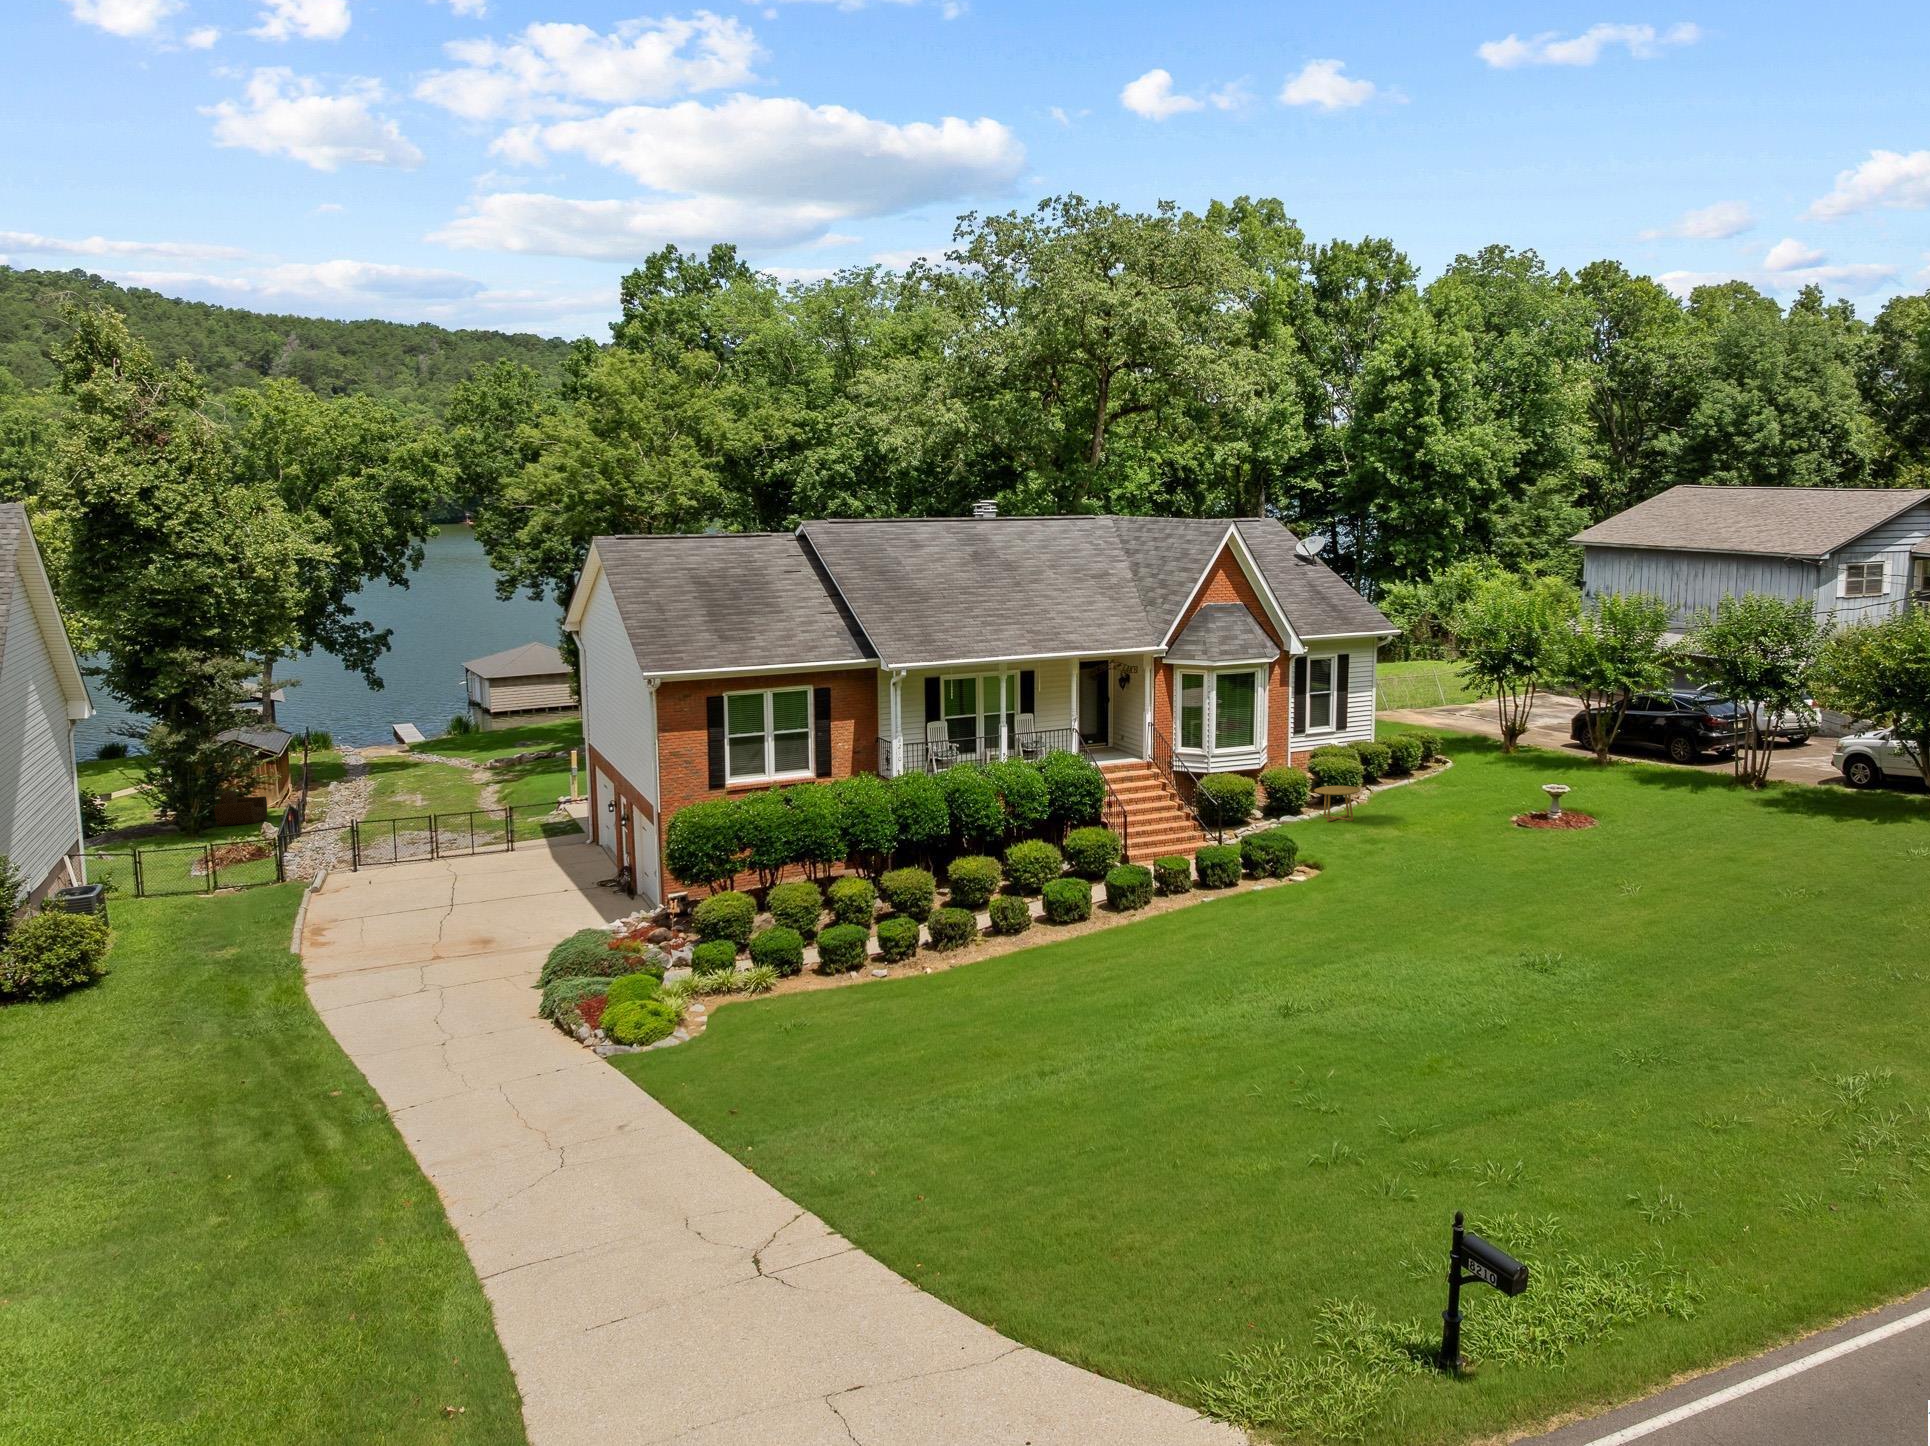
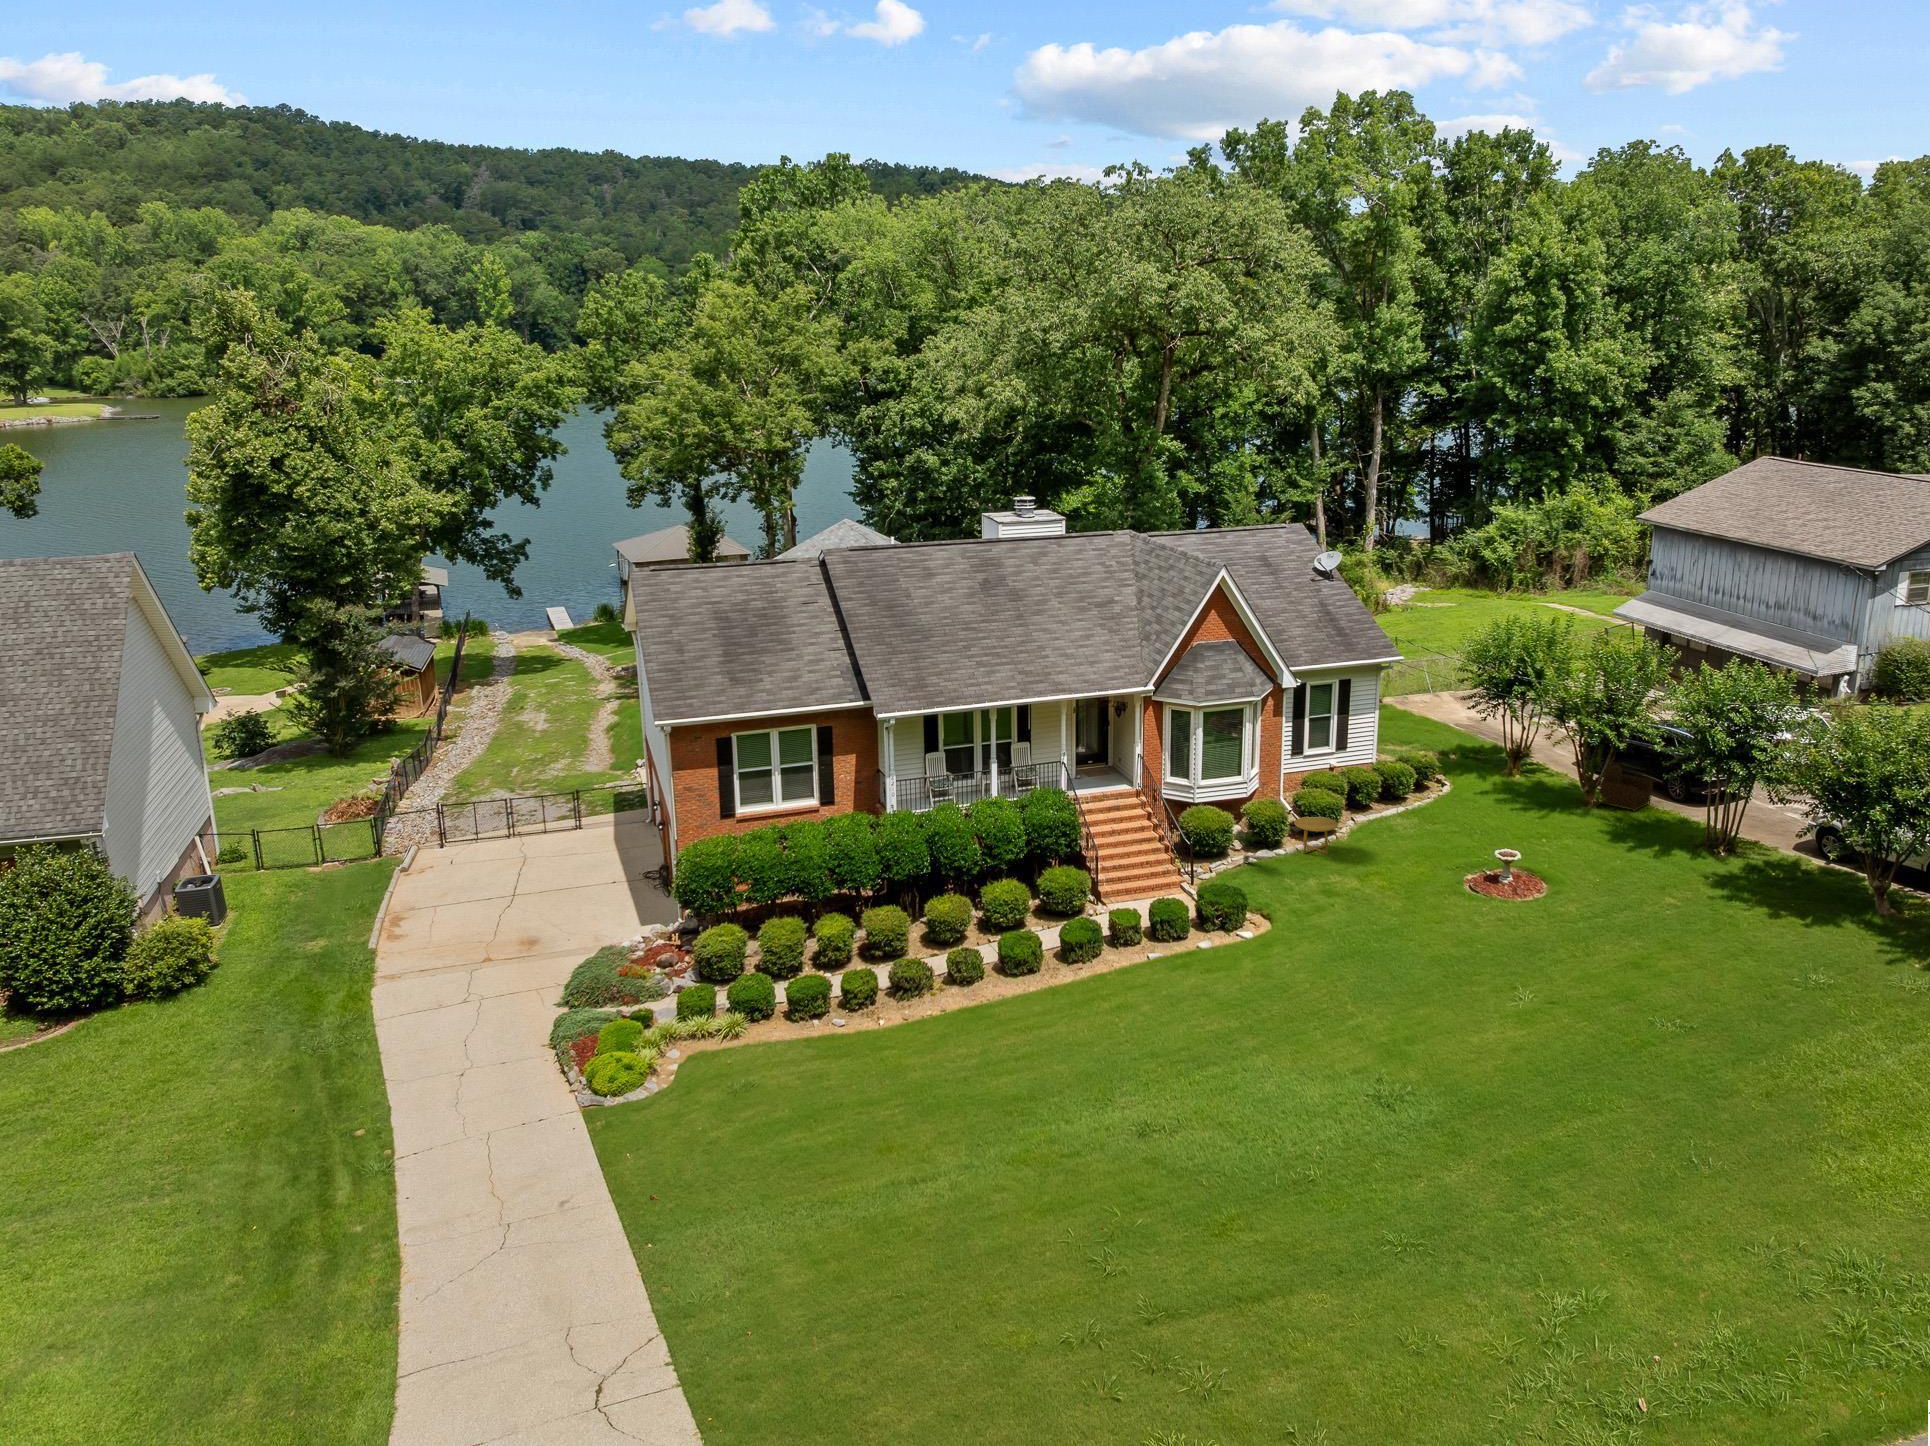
armchair: present [214,790,267,826] -> present [1599,764,1653,811]
potted plant: none [1255,795,1285,832] -> present [1233,832,1258,863]

